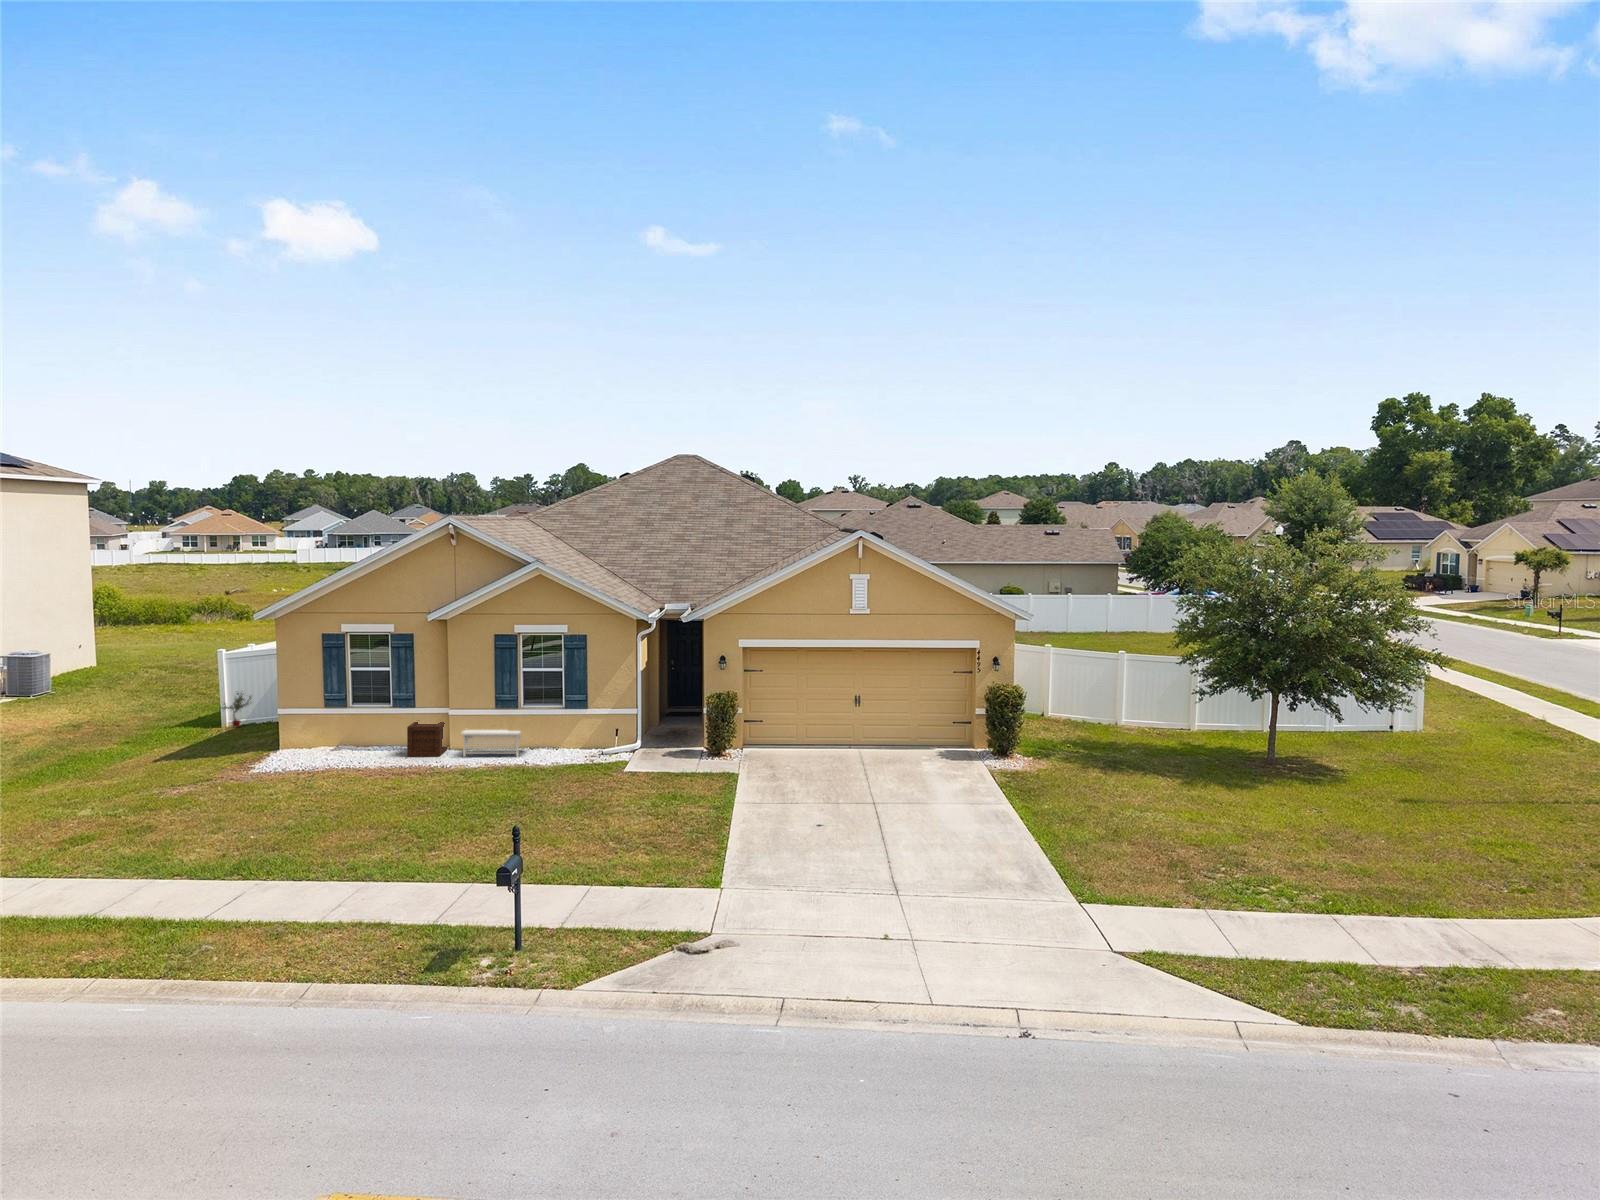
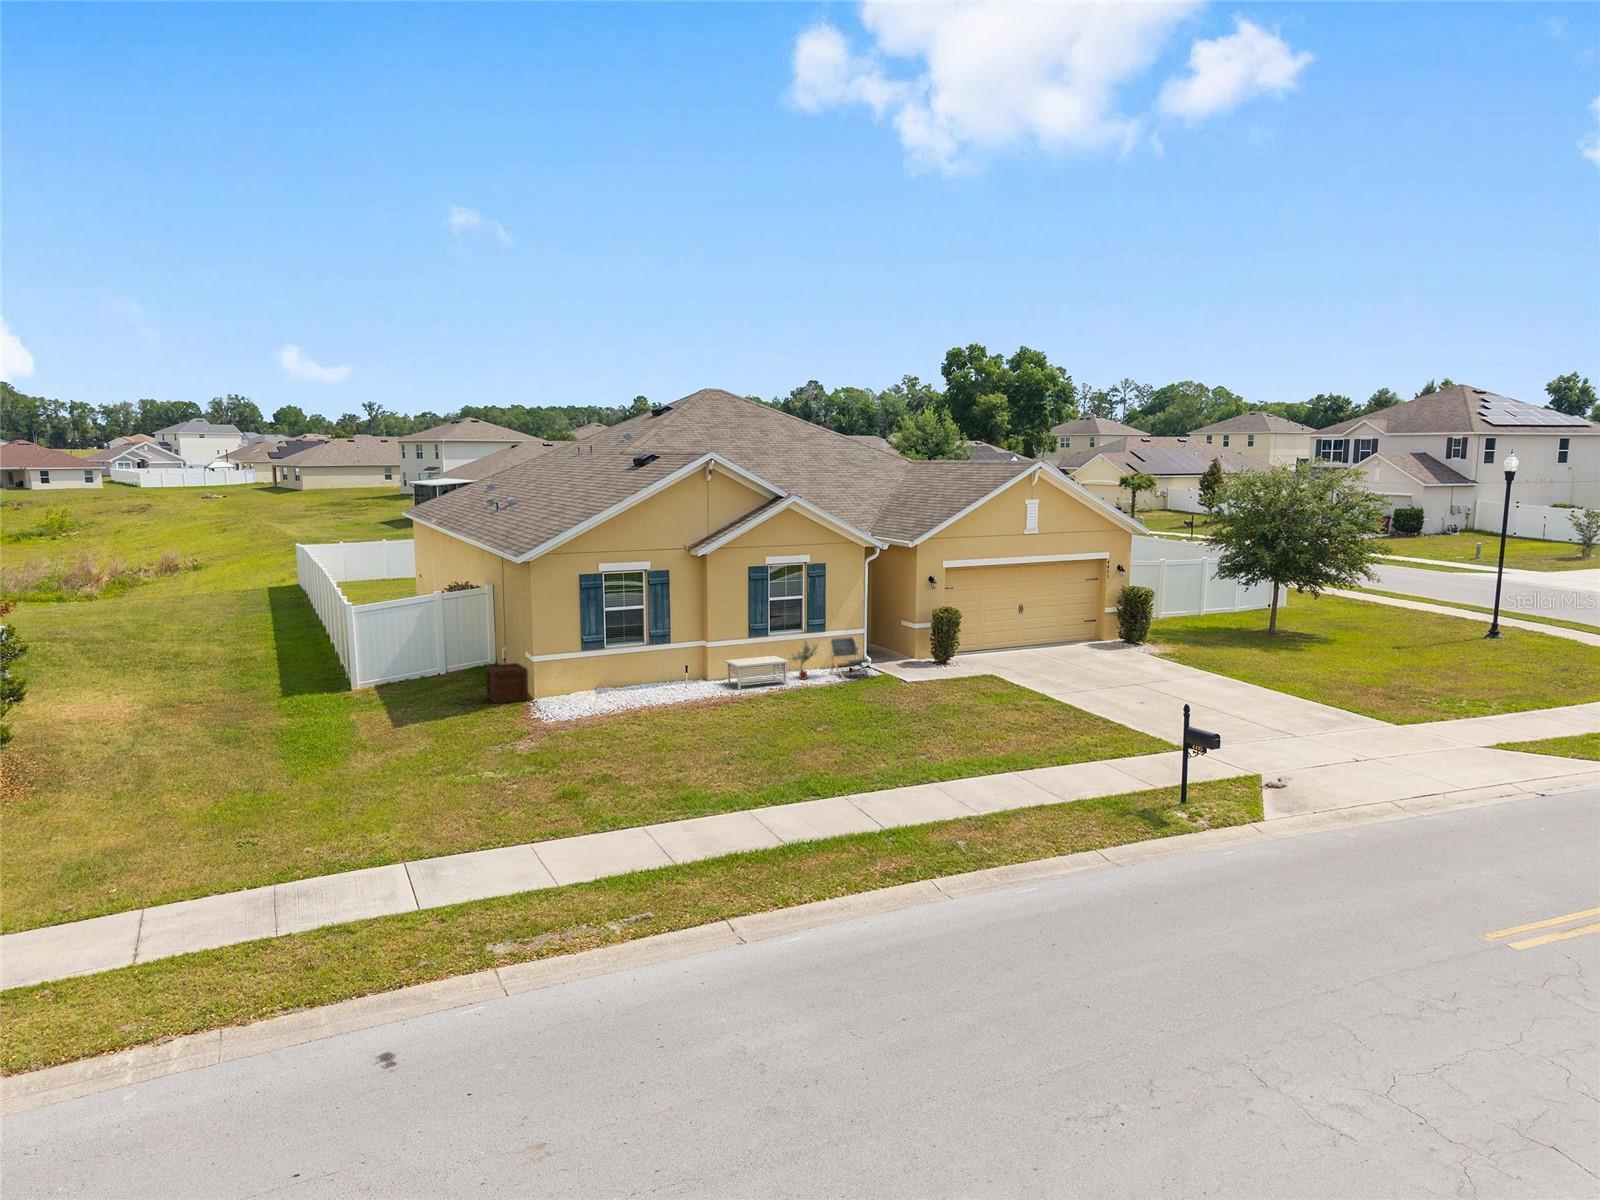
potted tree: present [220,693,251,727] -> present [792,640,818,679]
lounge chair: none [581,714,618,759] -> present [829,637,870,680]
wooden crate: present [407,722,447,757] -> present [486,663,528,703]

